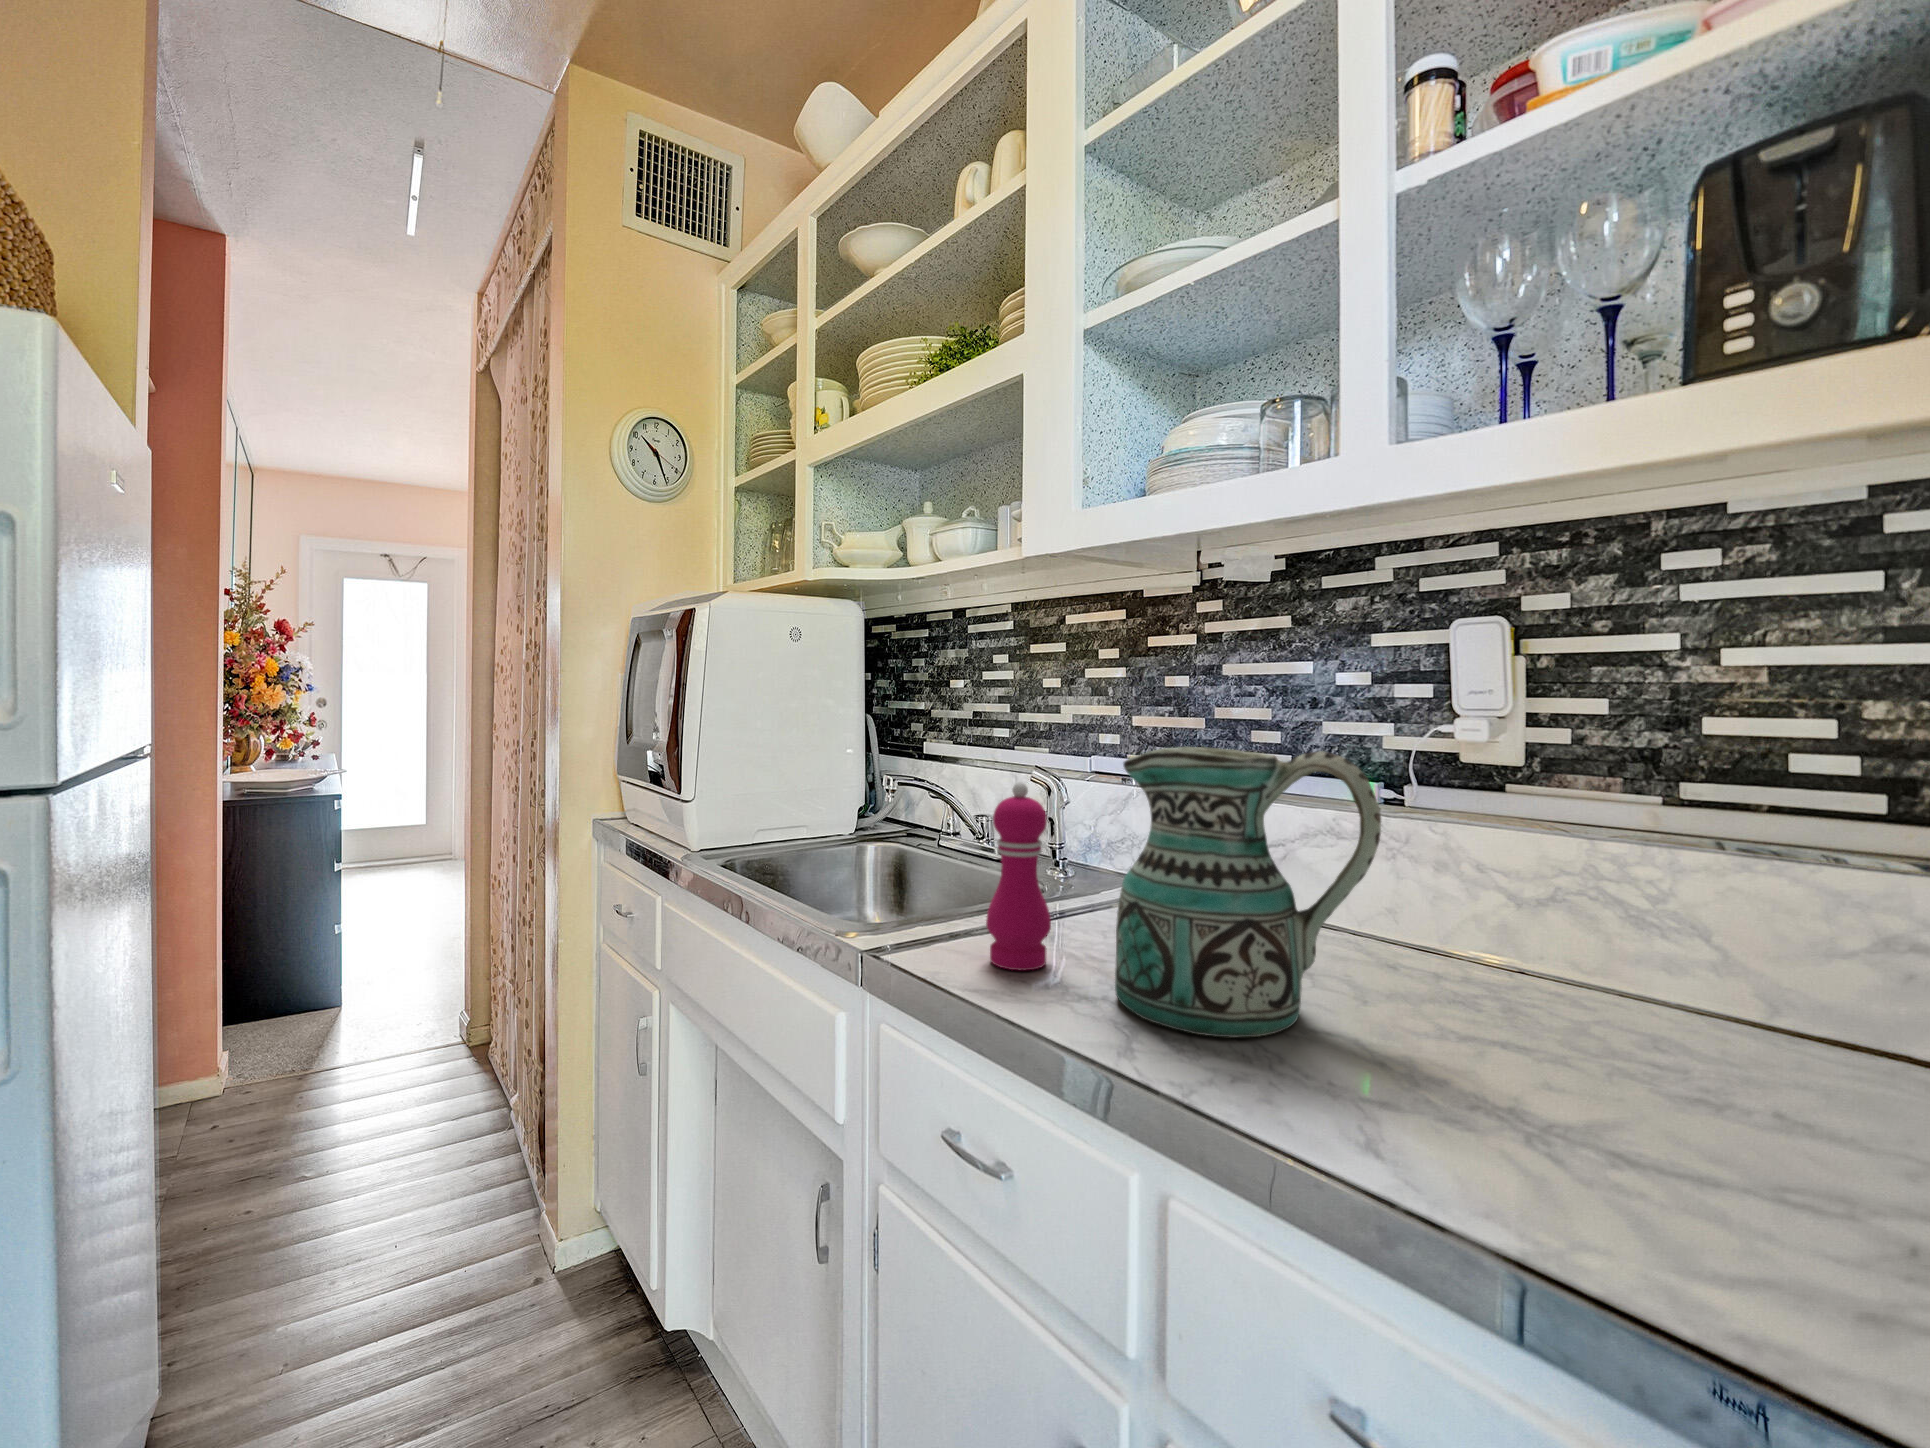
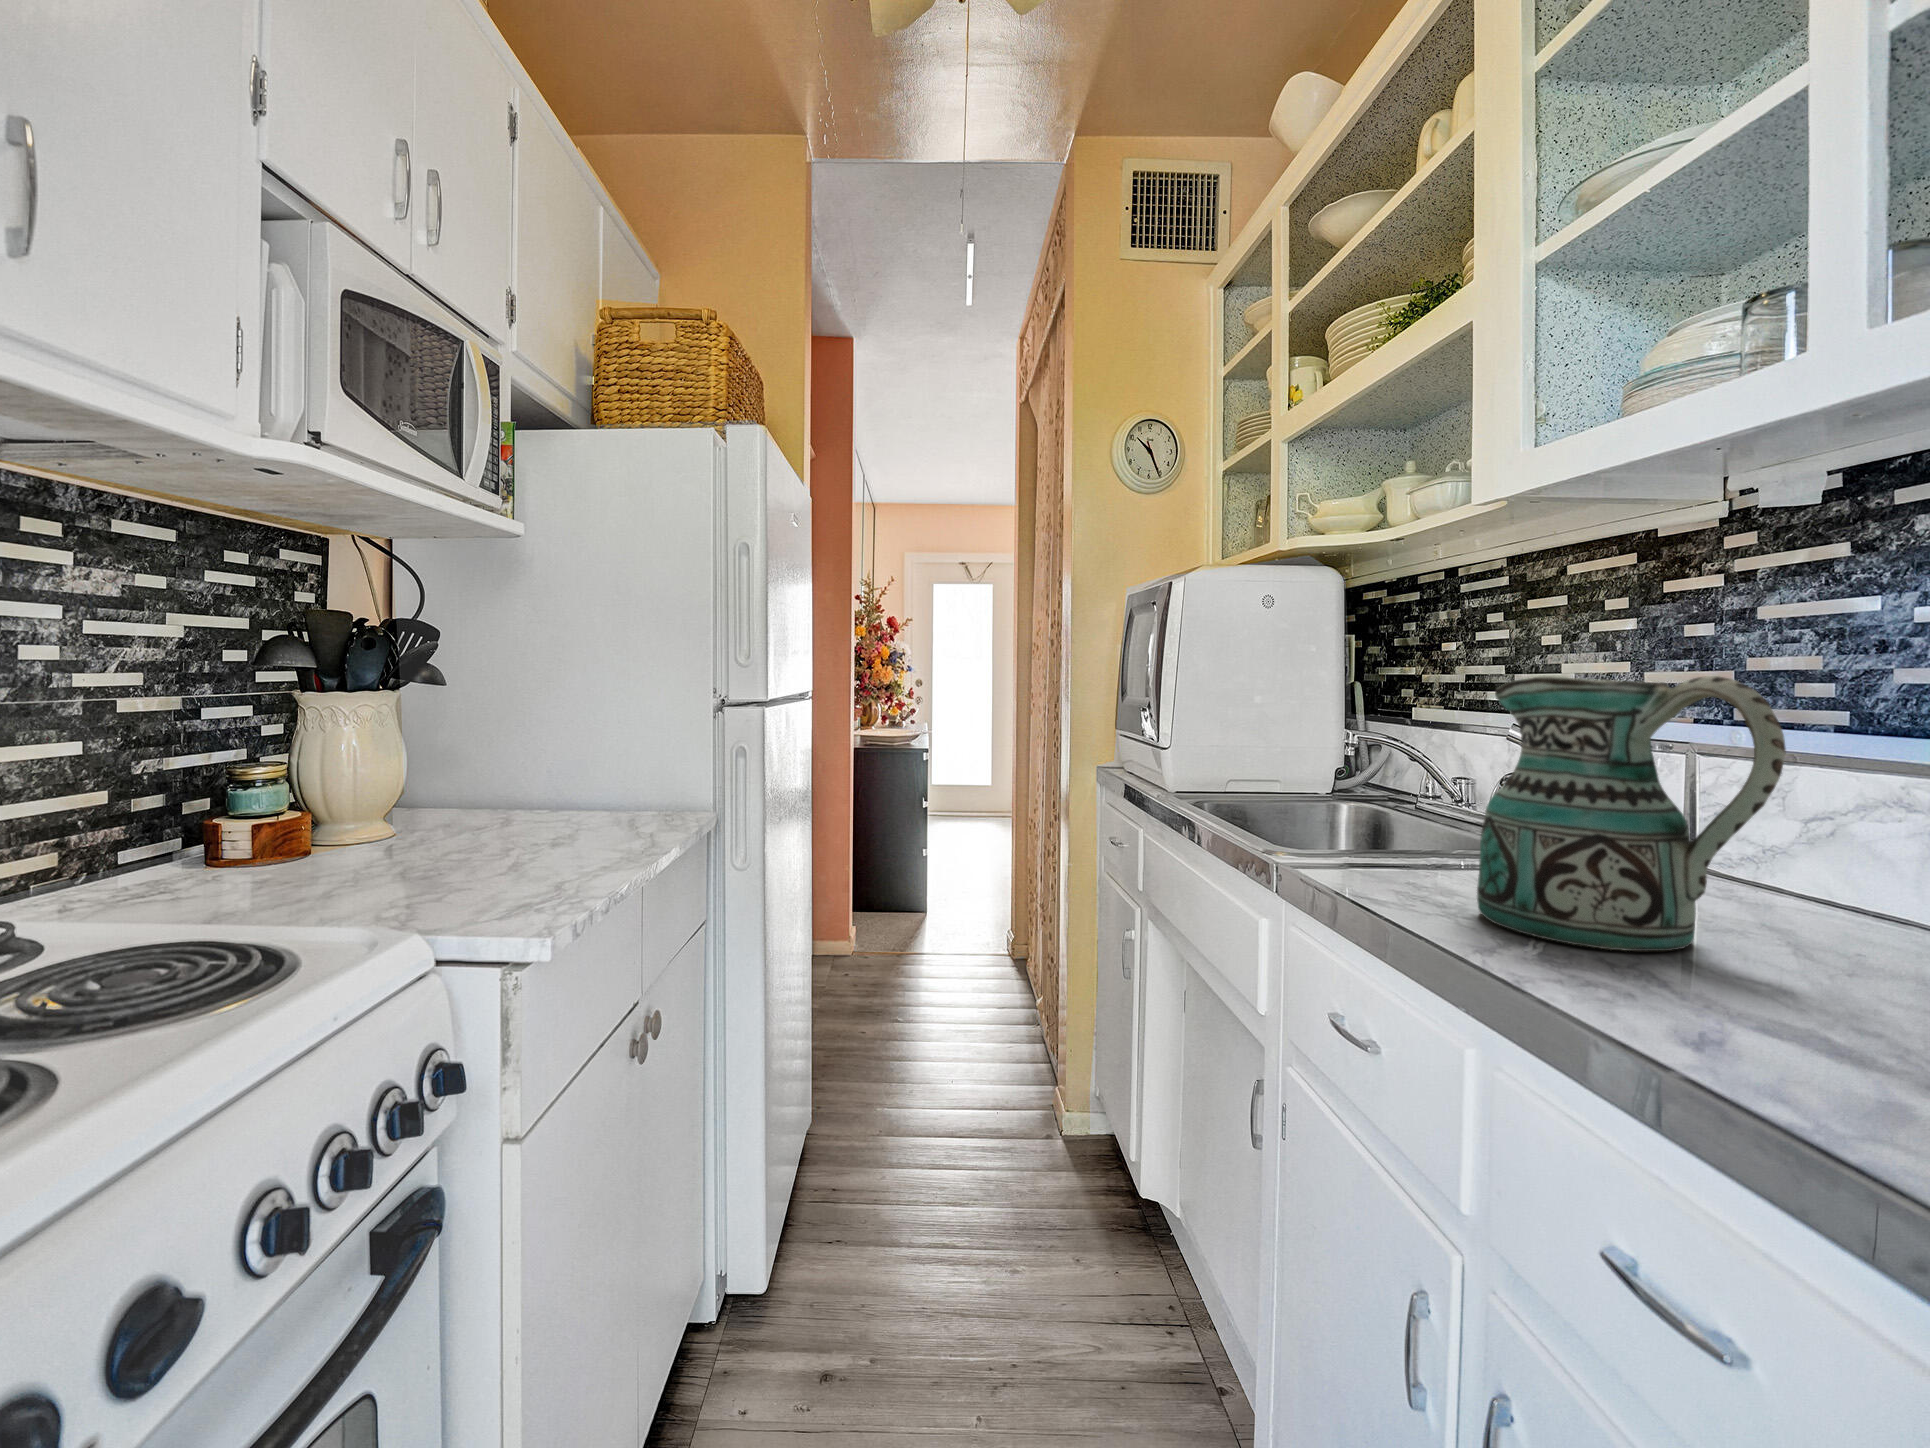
pepper mill: present [986,783,1051,970] -> none [1372,716,1440,886]

